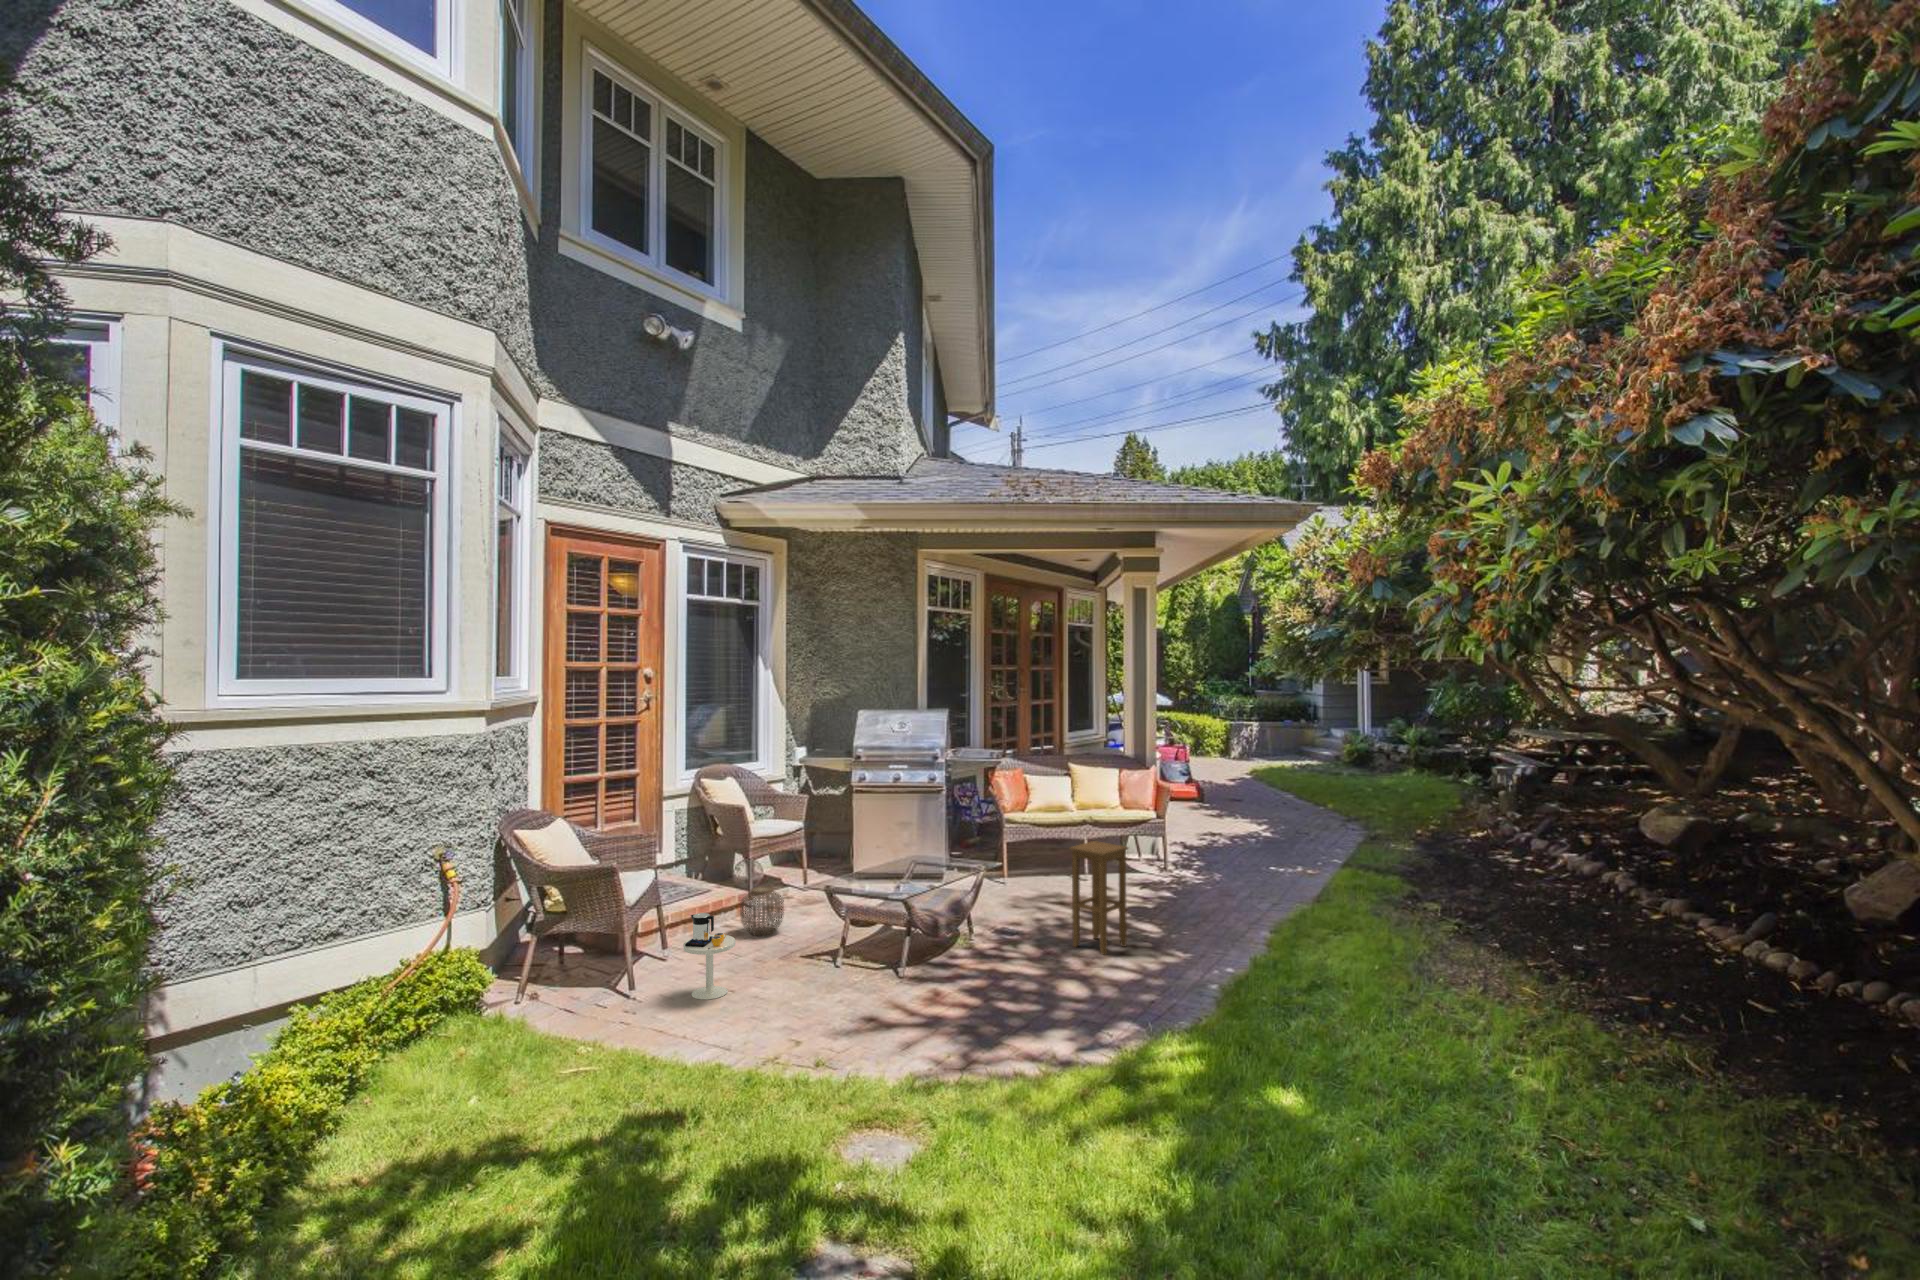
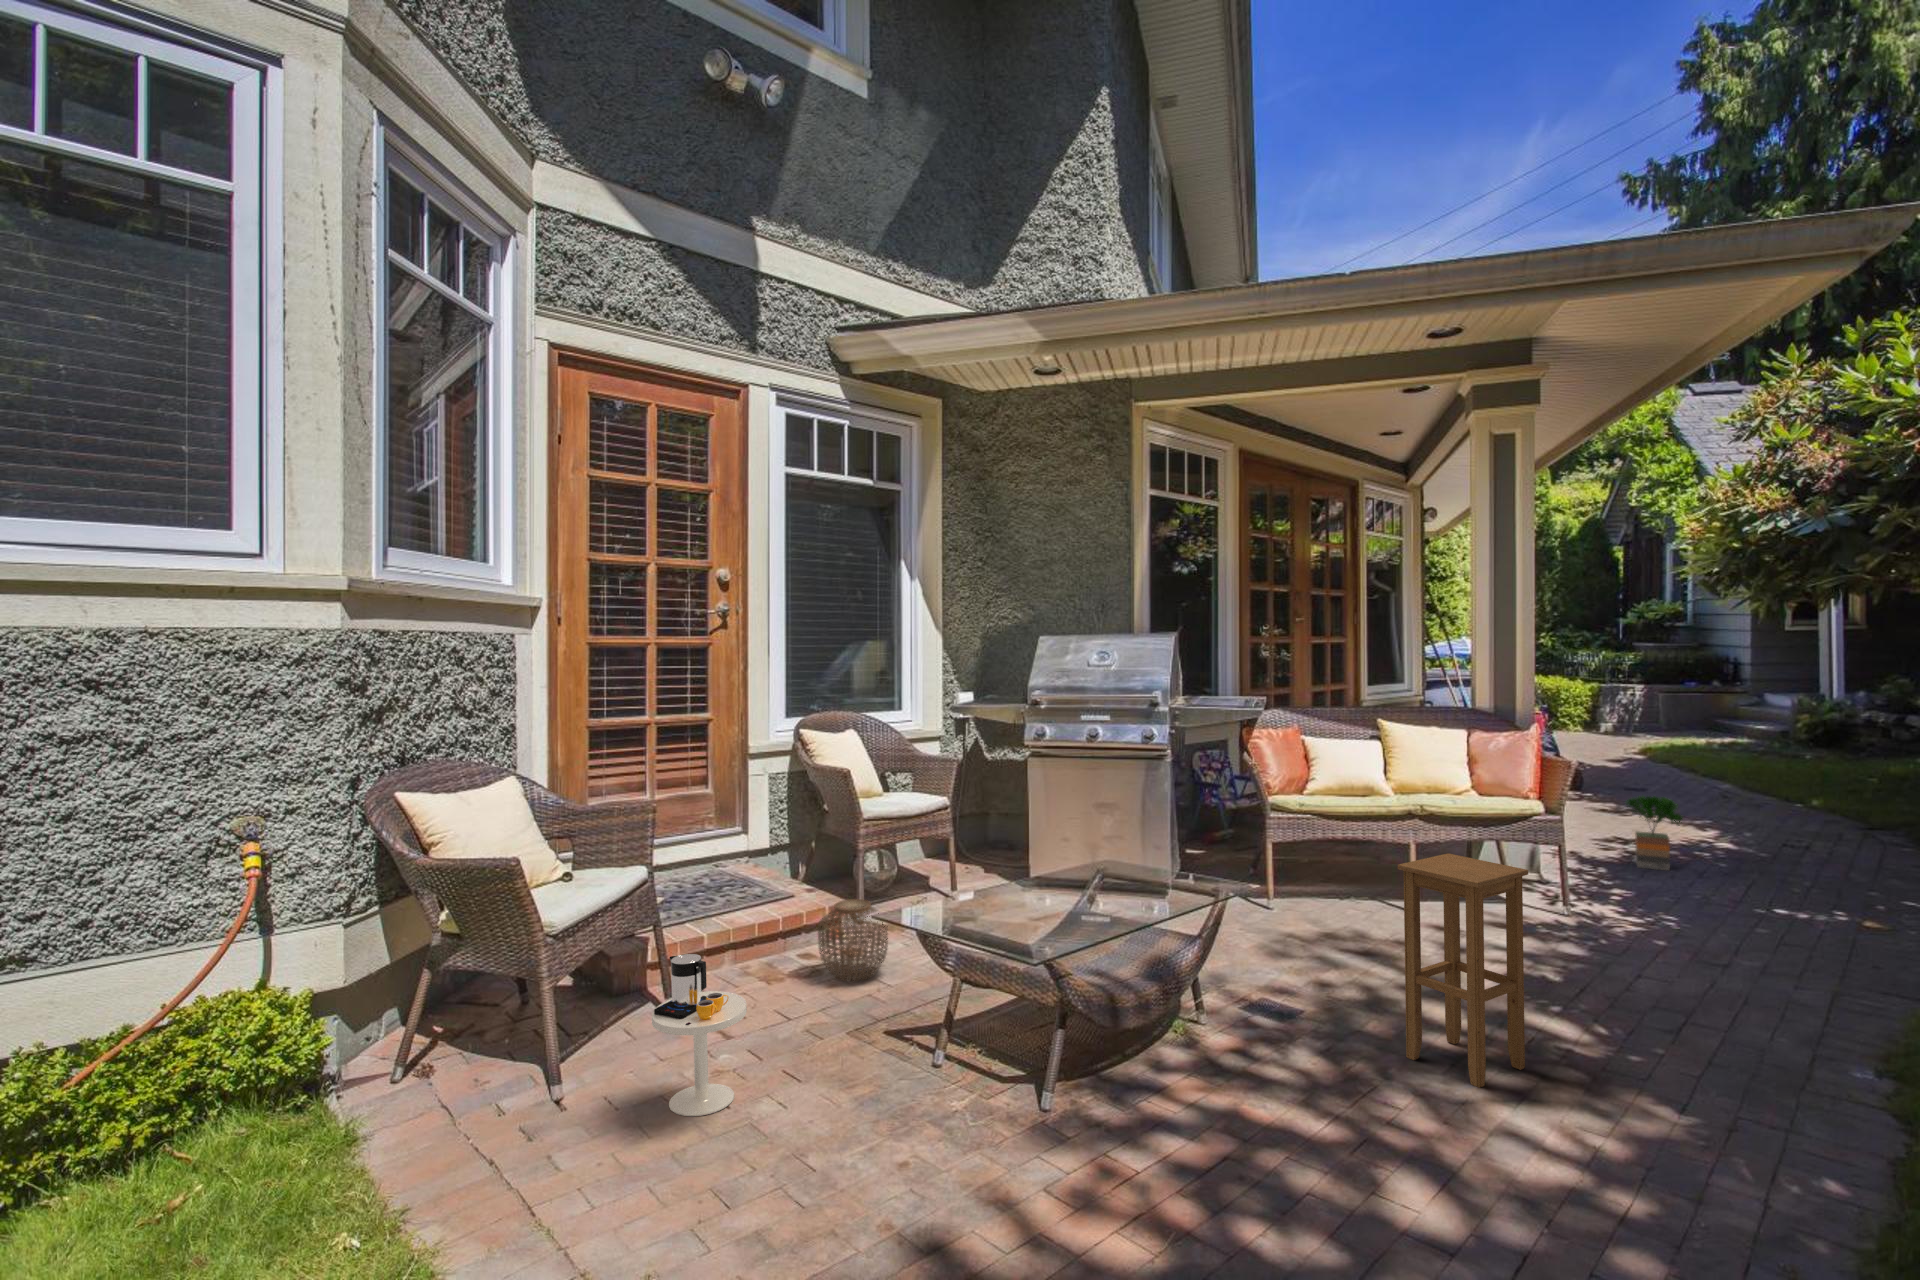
potted tree: none [1208,805,1239,850] -> present [1626,796,1682,870]

